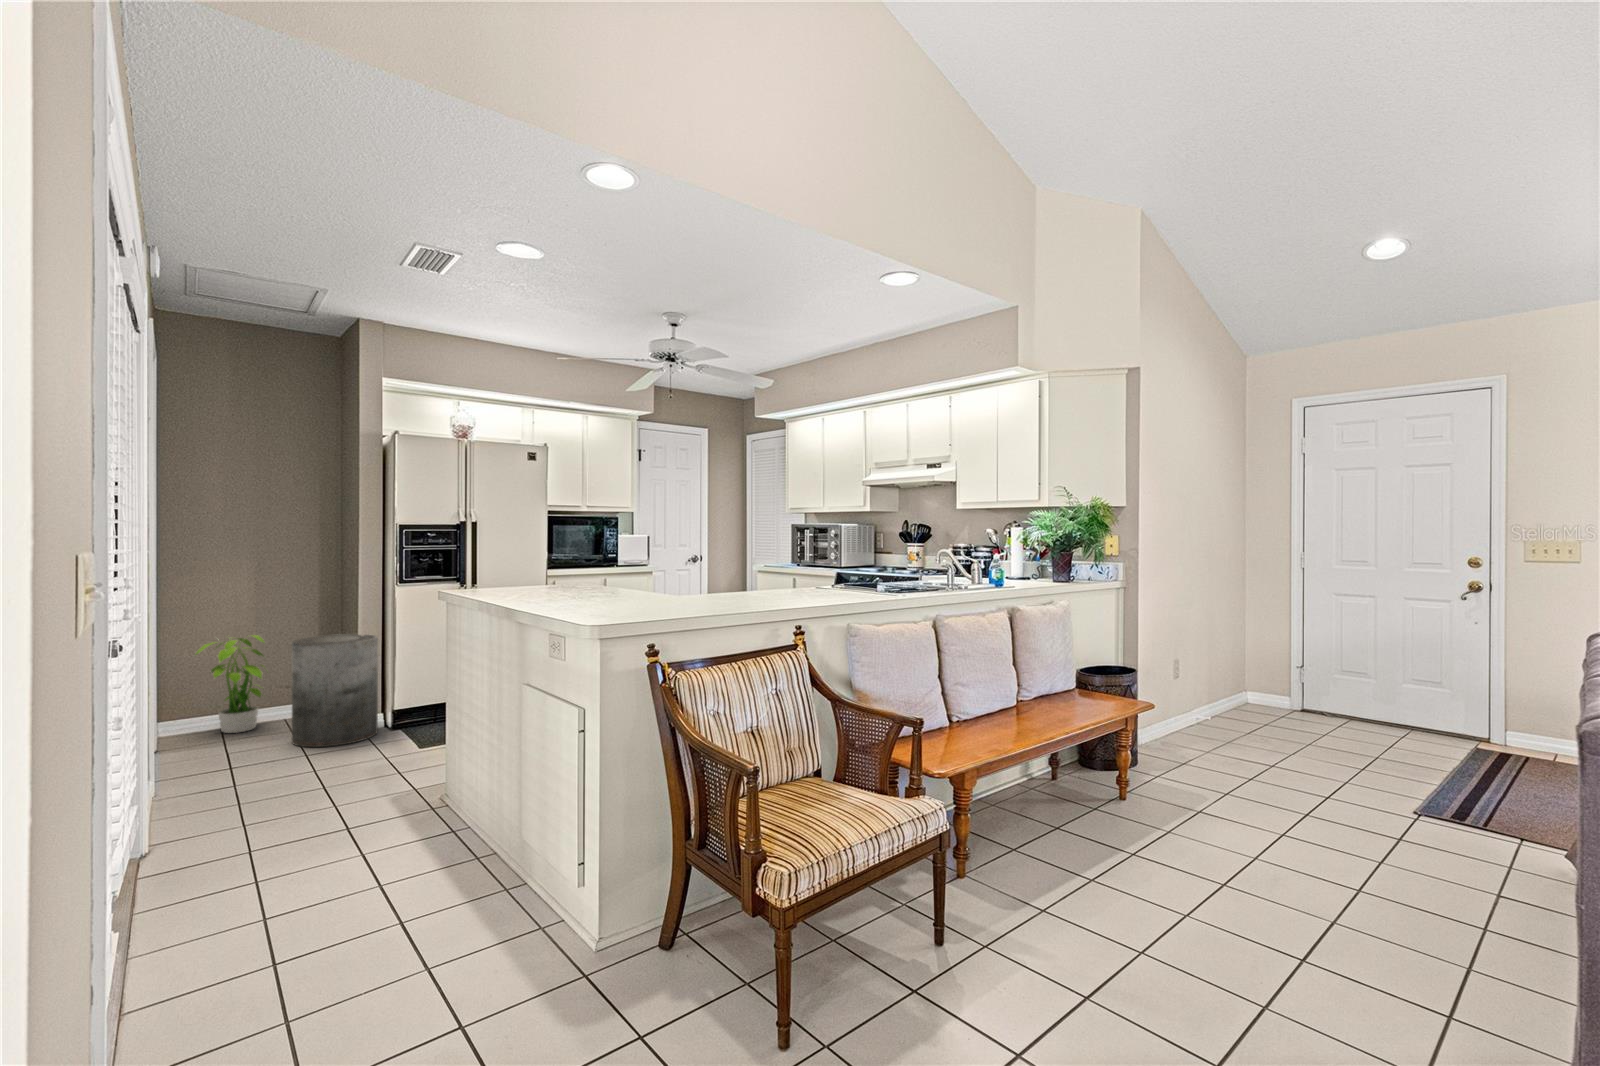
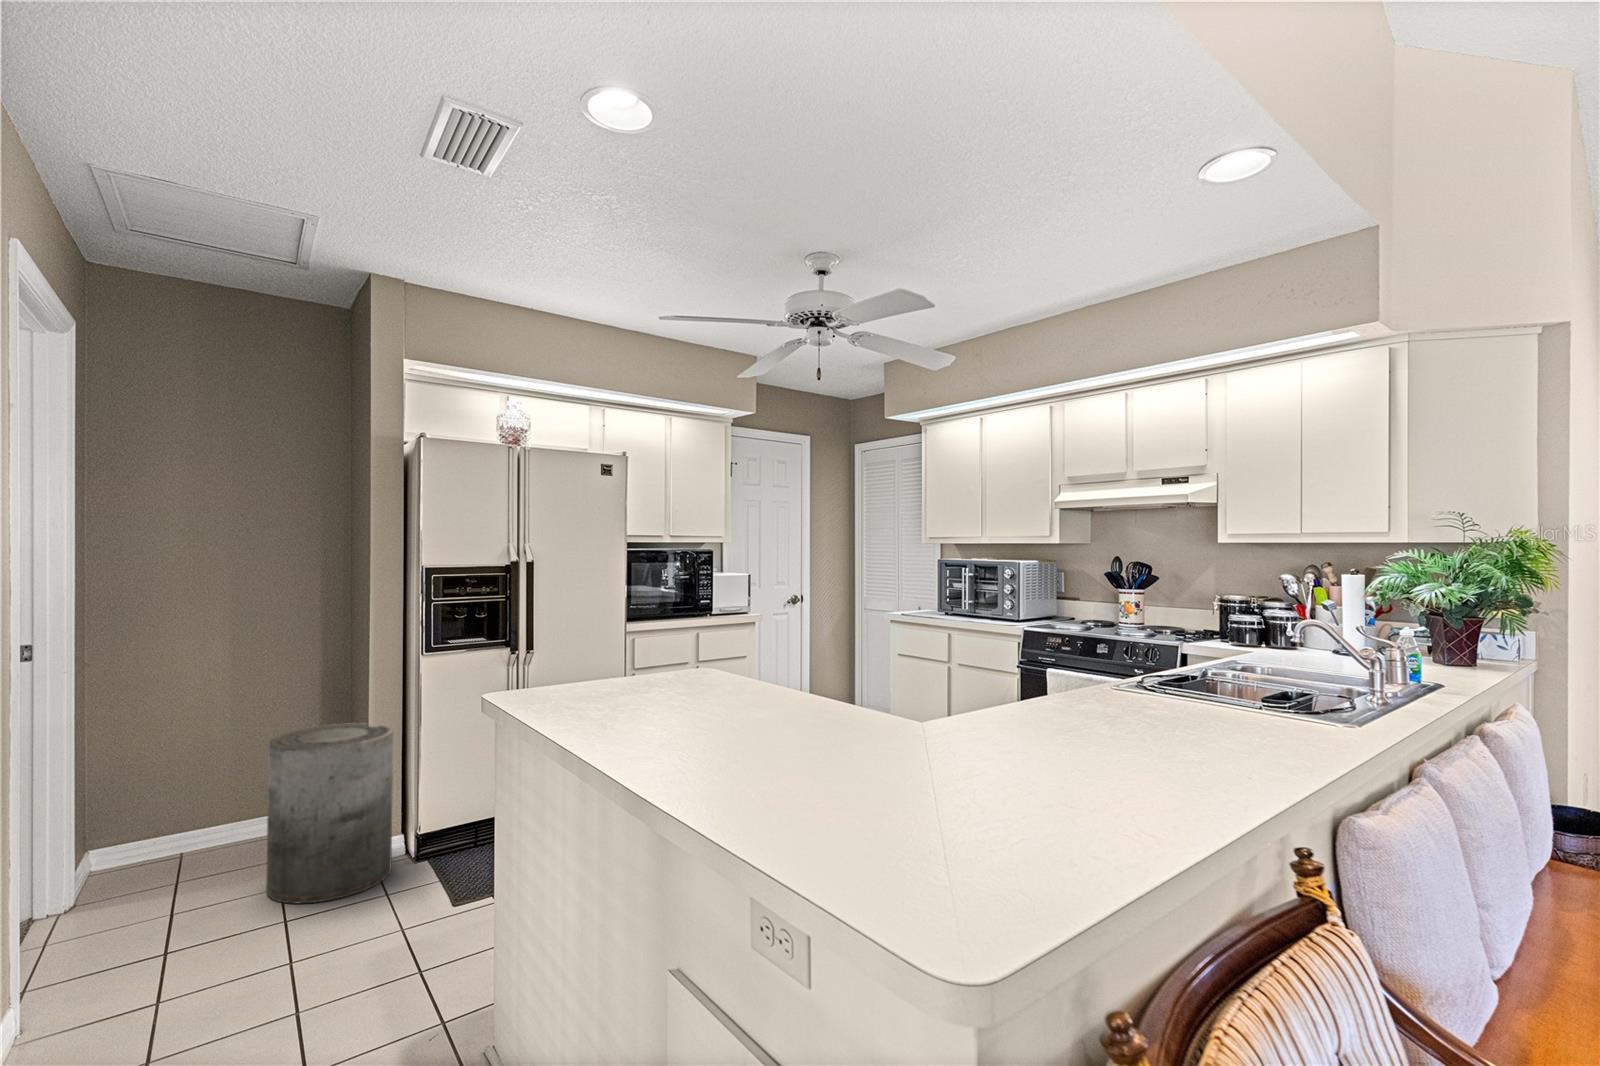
potted plant: present [195,635,264,733] -> none [131,722,242,868]

